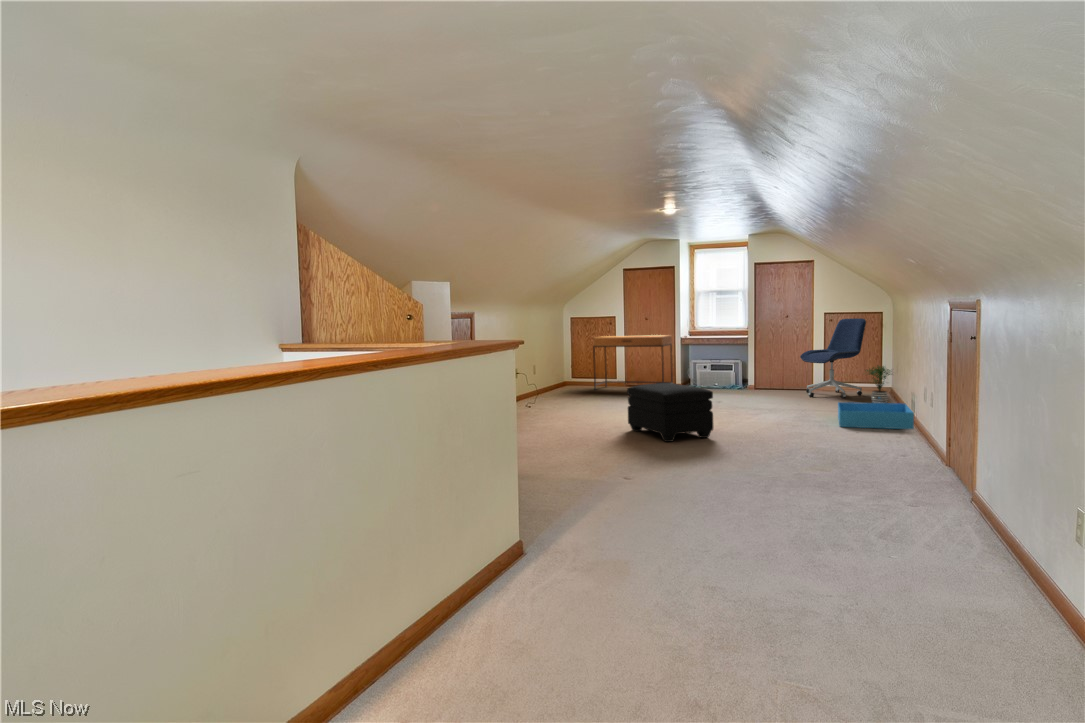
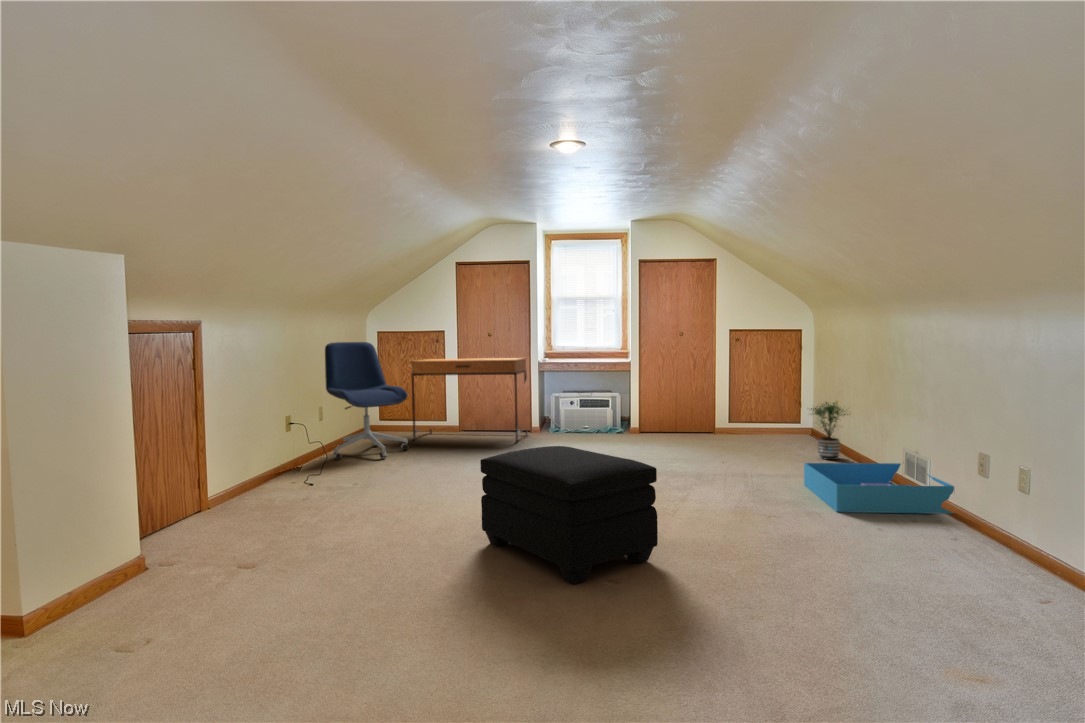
office chair: present [800,318,866,398] -> present [325,342,408,460]

